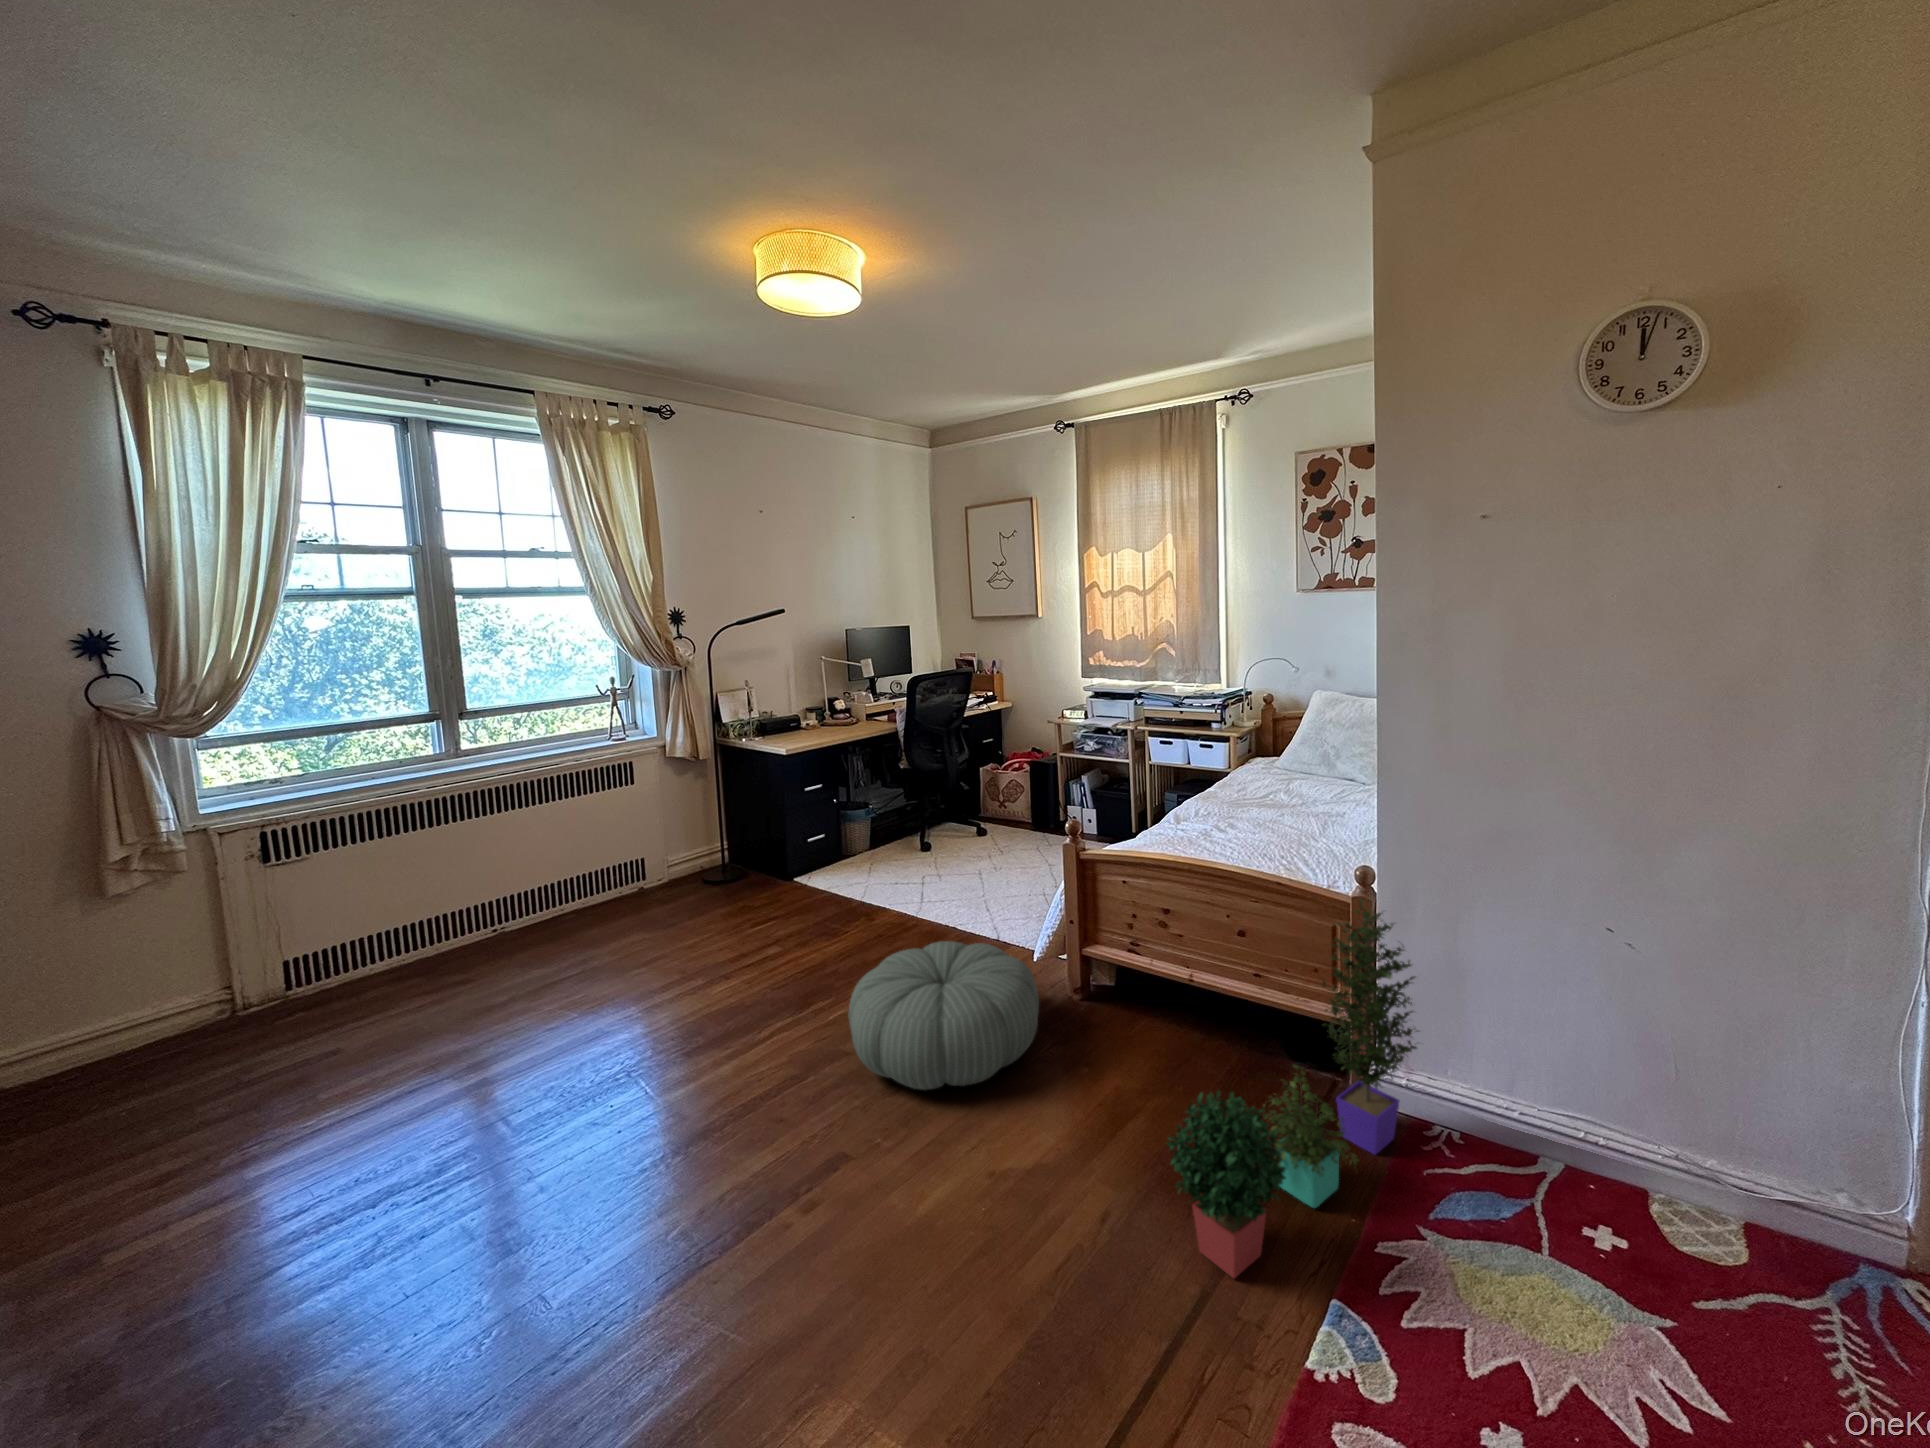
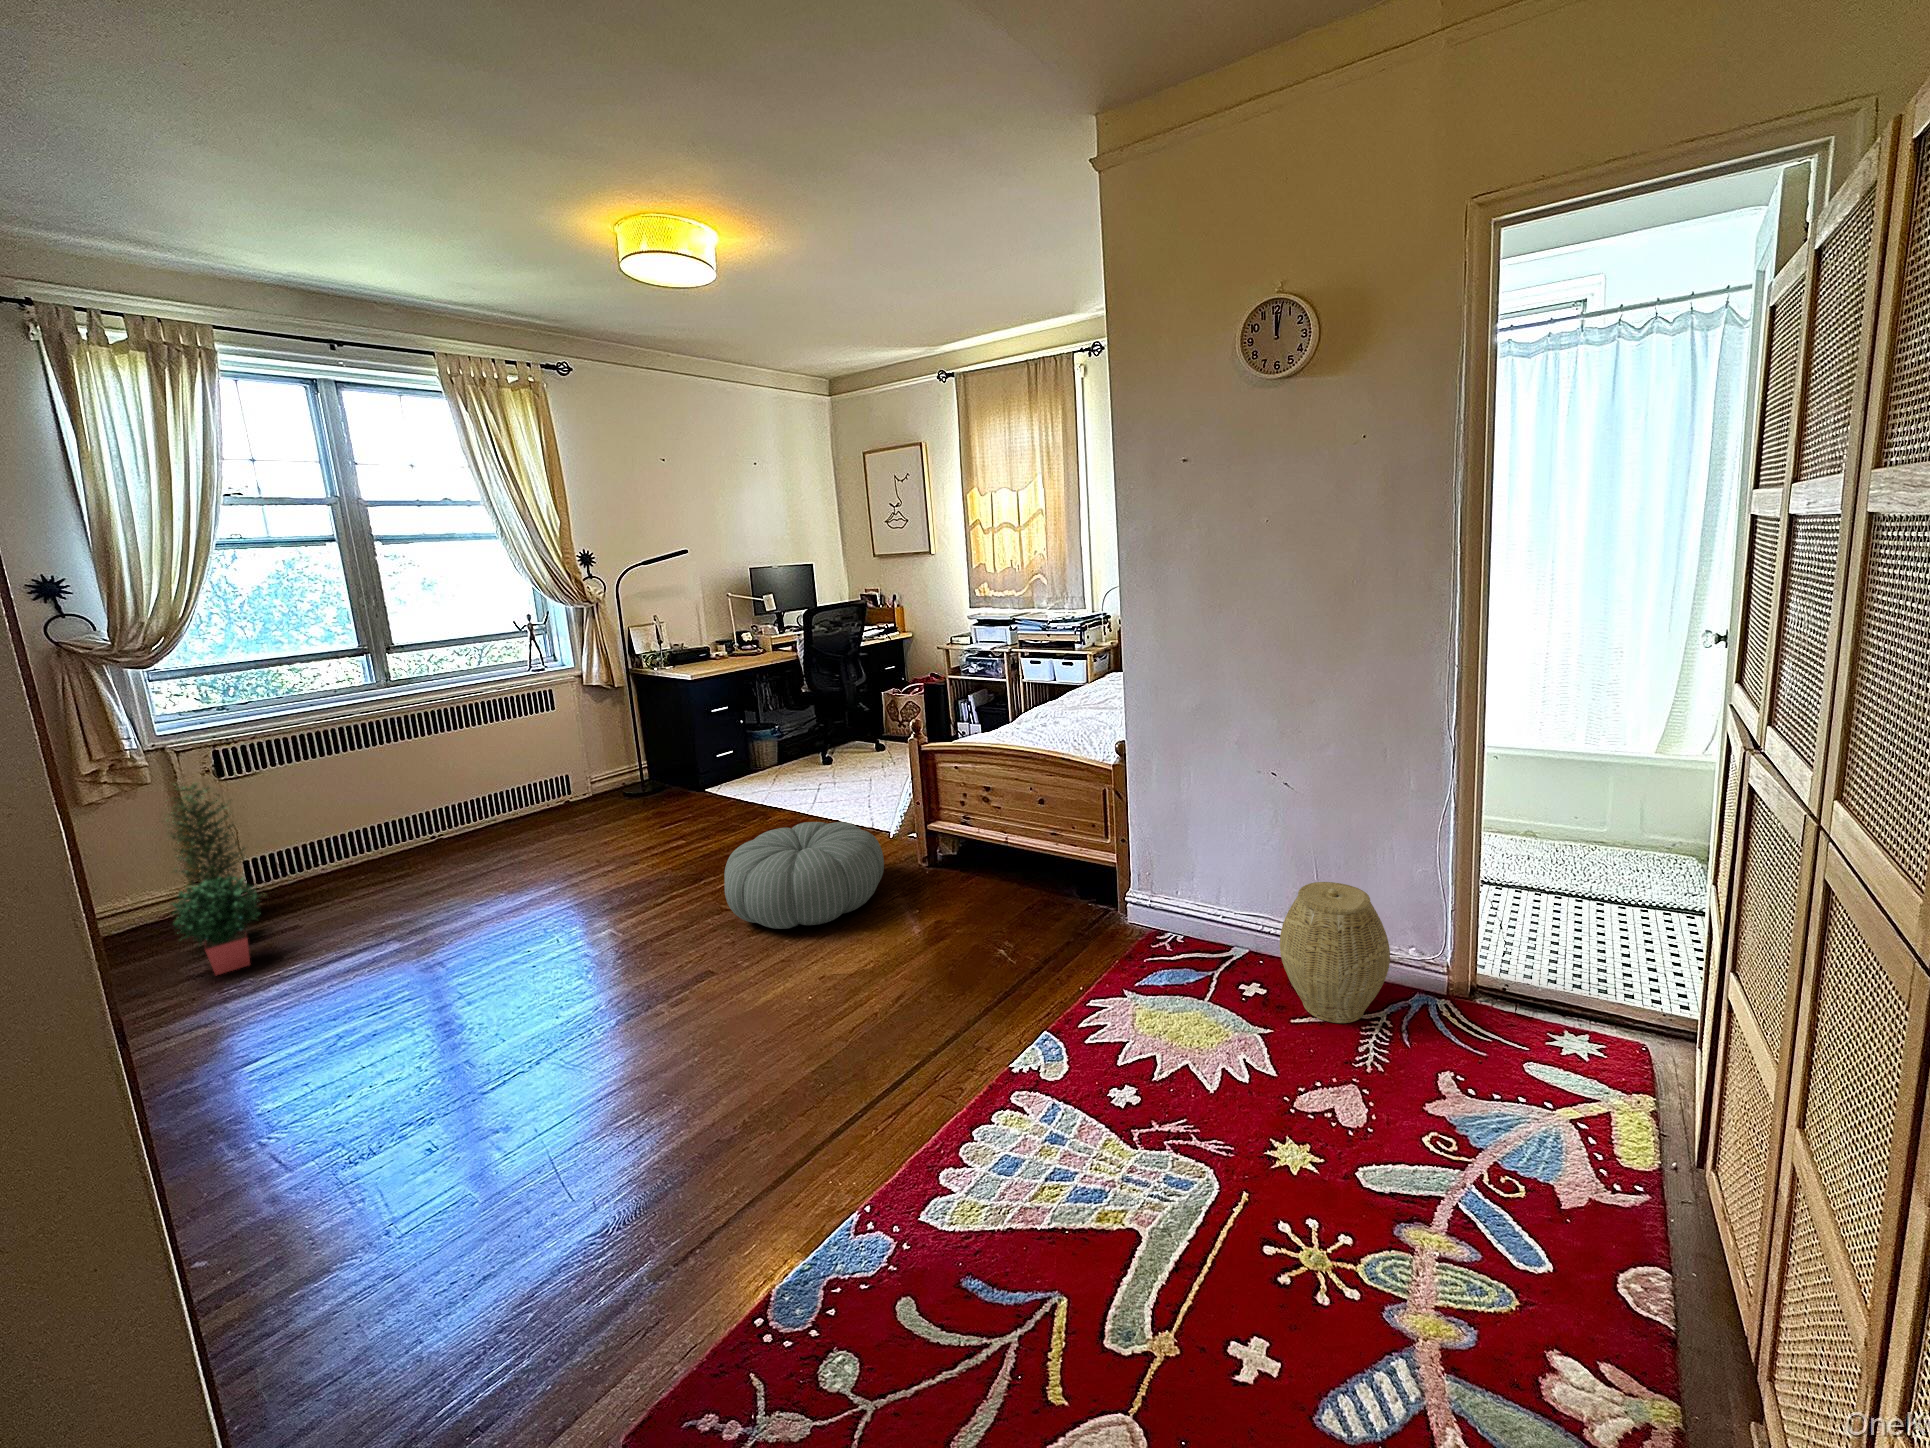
potted plant: present [1166,899,1417,1278] -> present [166,783,260,976]
woven basket: none [1657,1096,1854,1317] -> present [1280,882,1390,1023]

